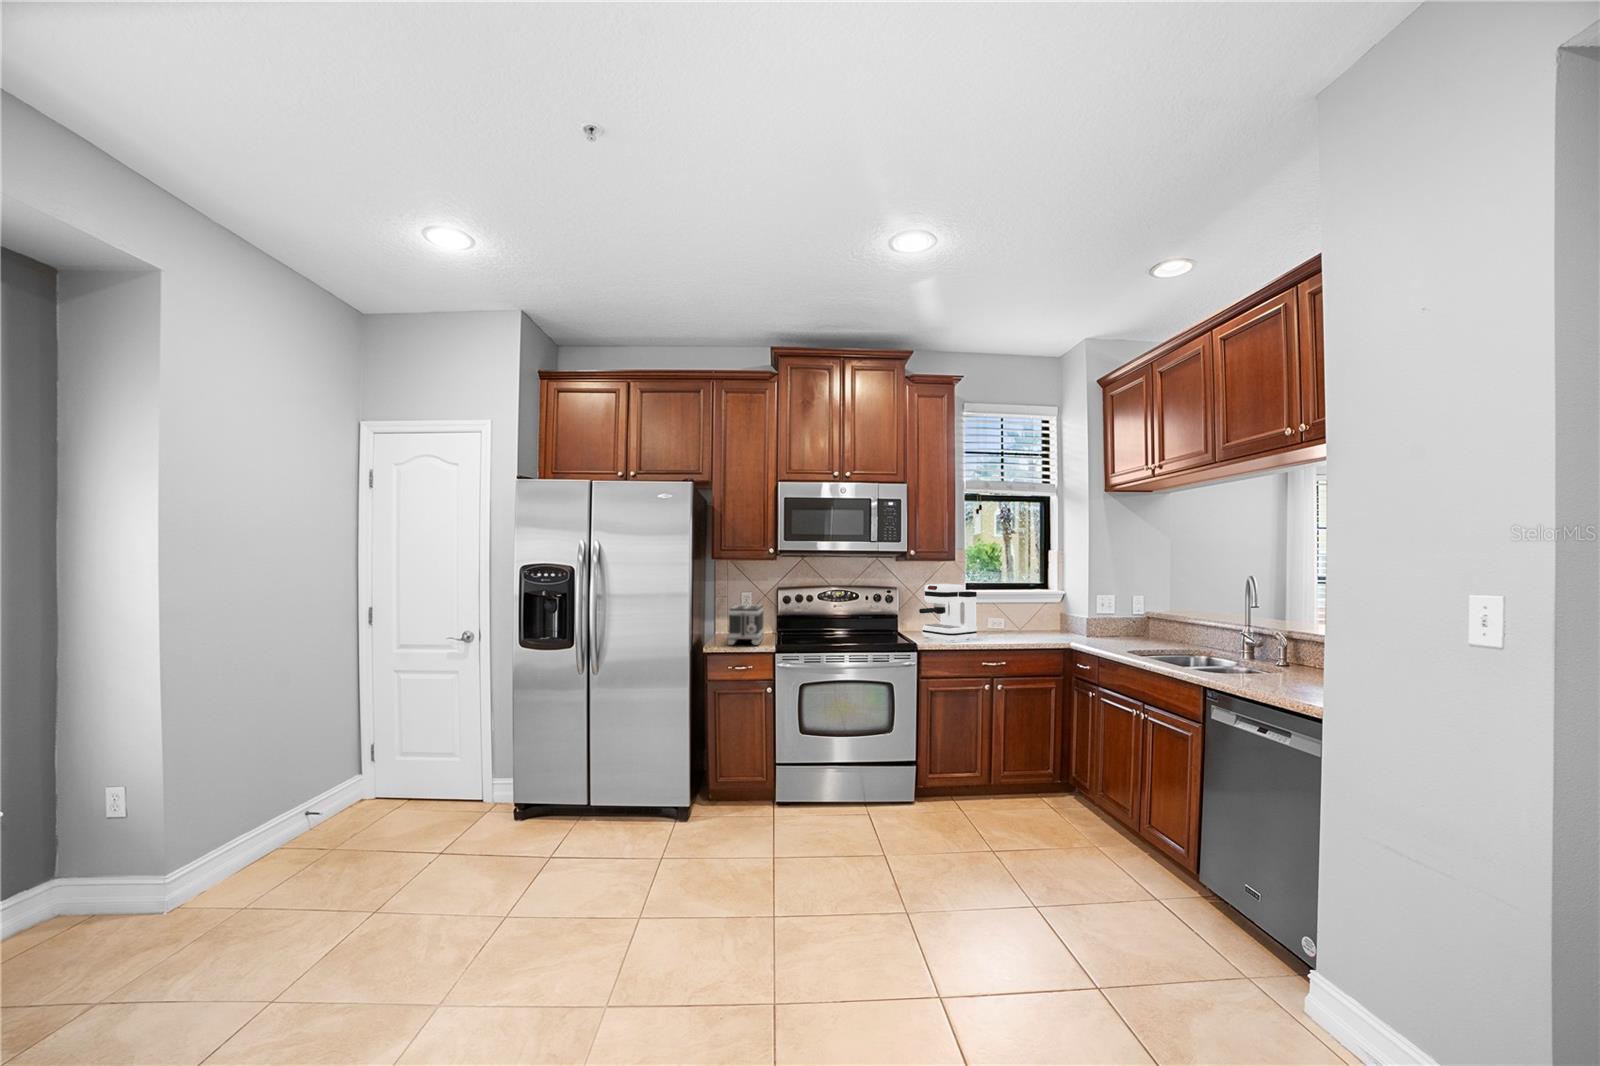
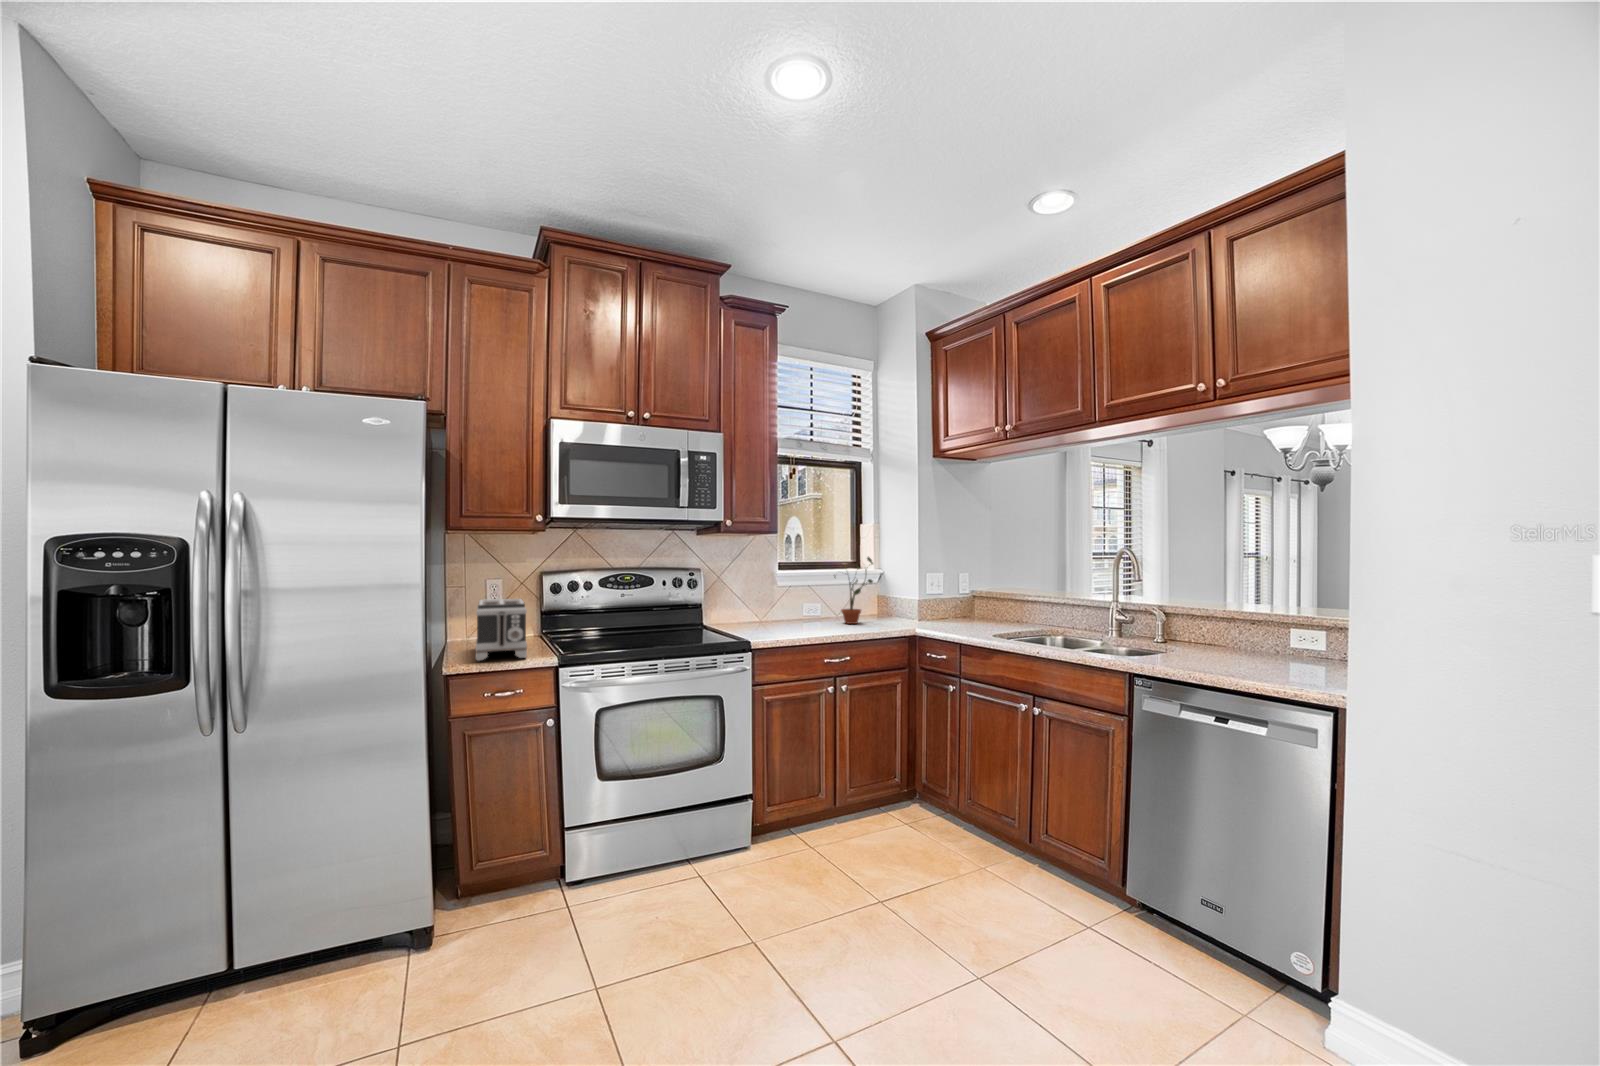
potted plant: none [1006,579,1048,636] -> present [834,557,873,624]
coffee maker: present [919,584,977,641] -> none [741,564,807,634]

